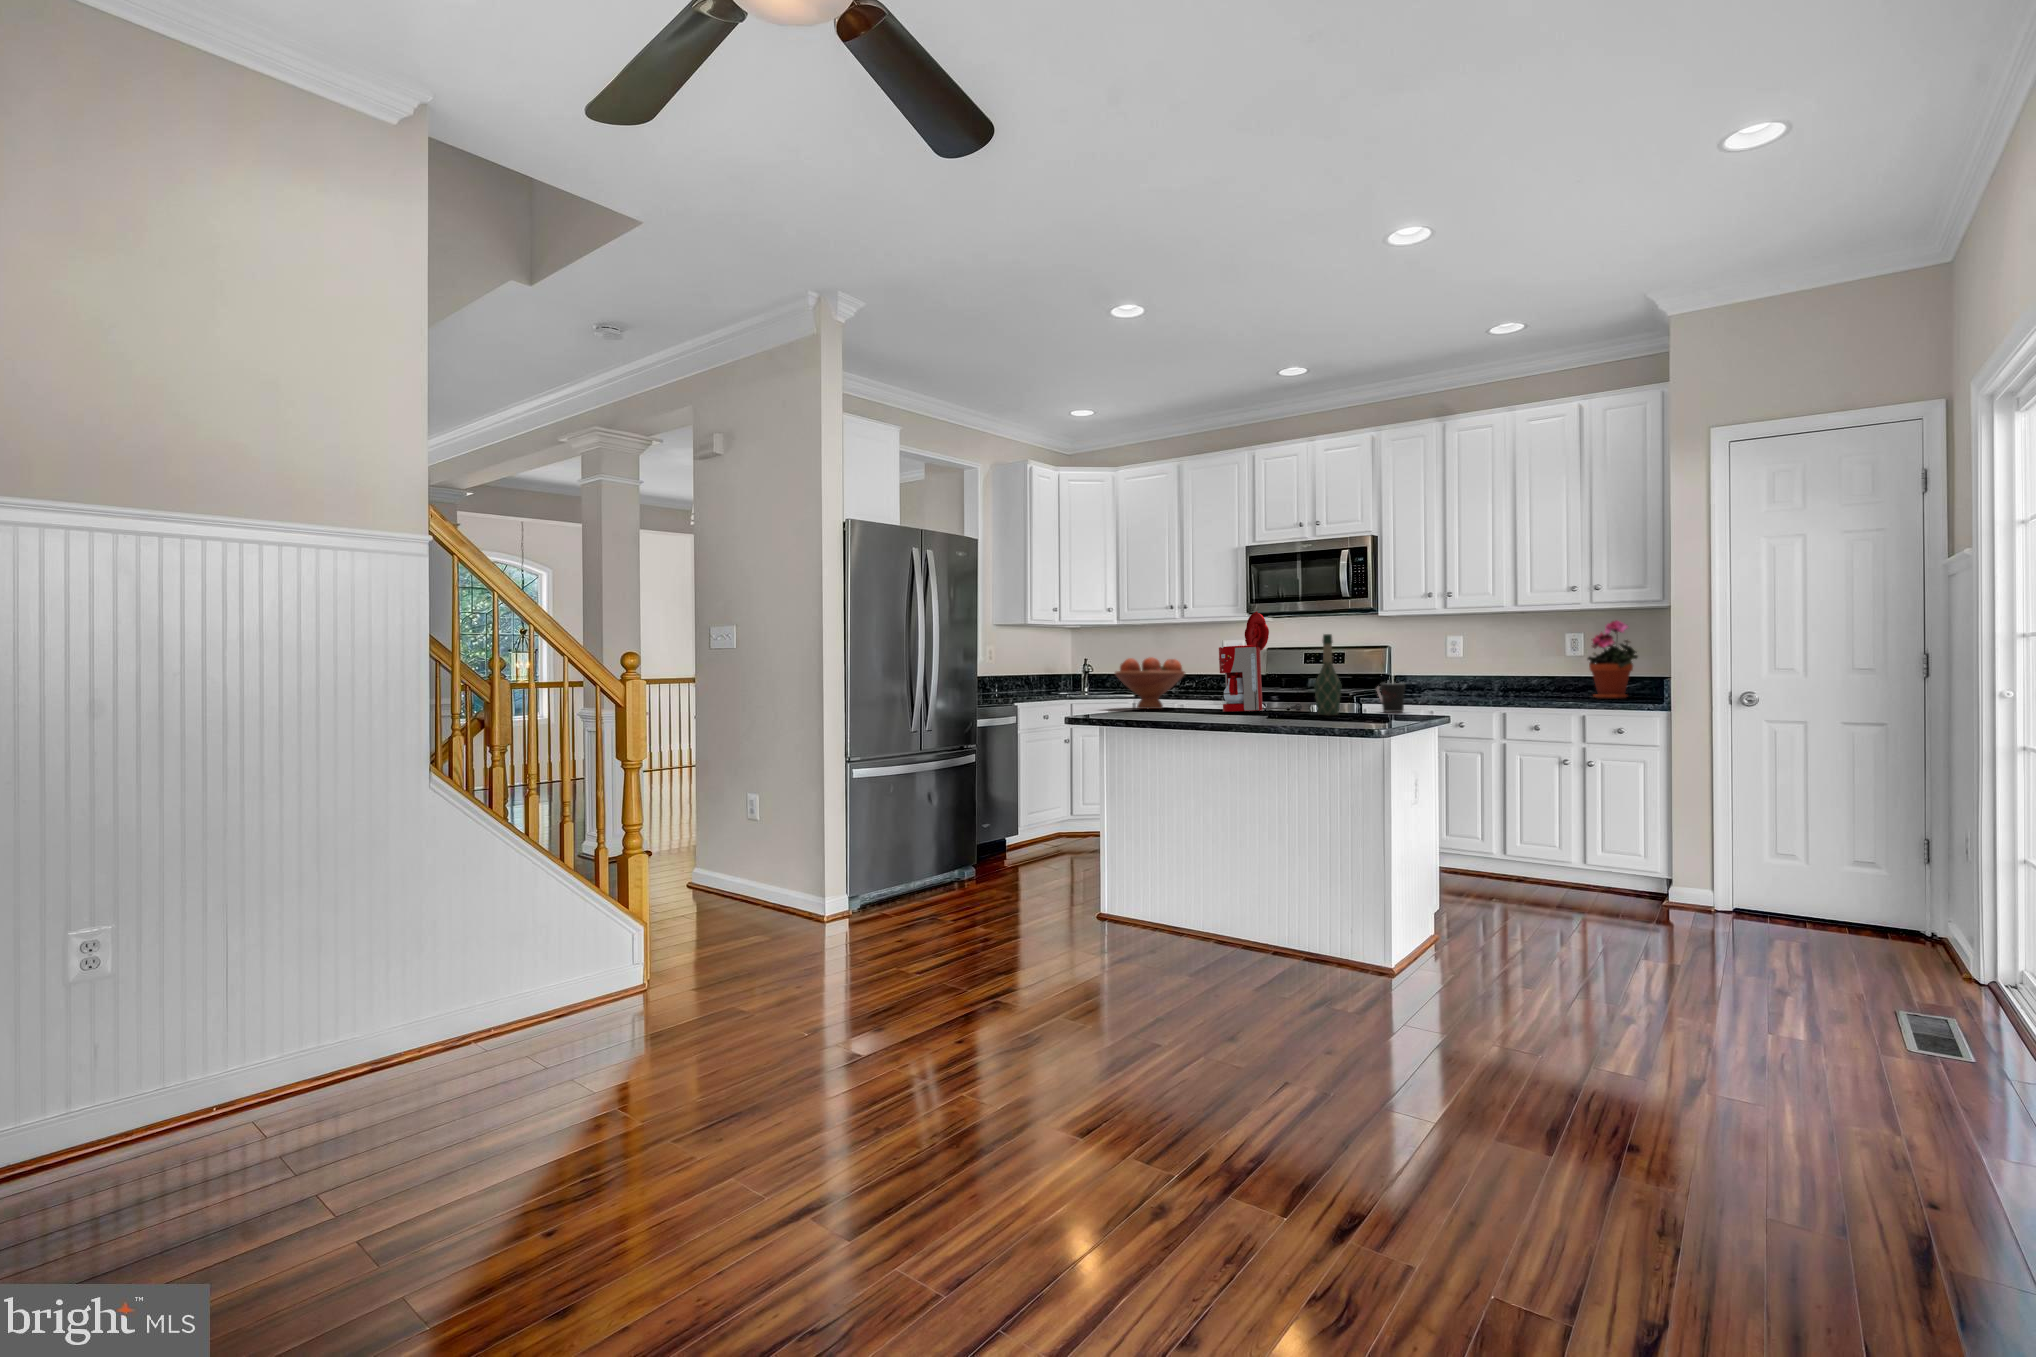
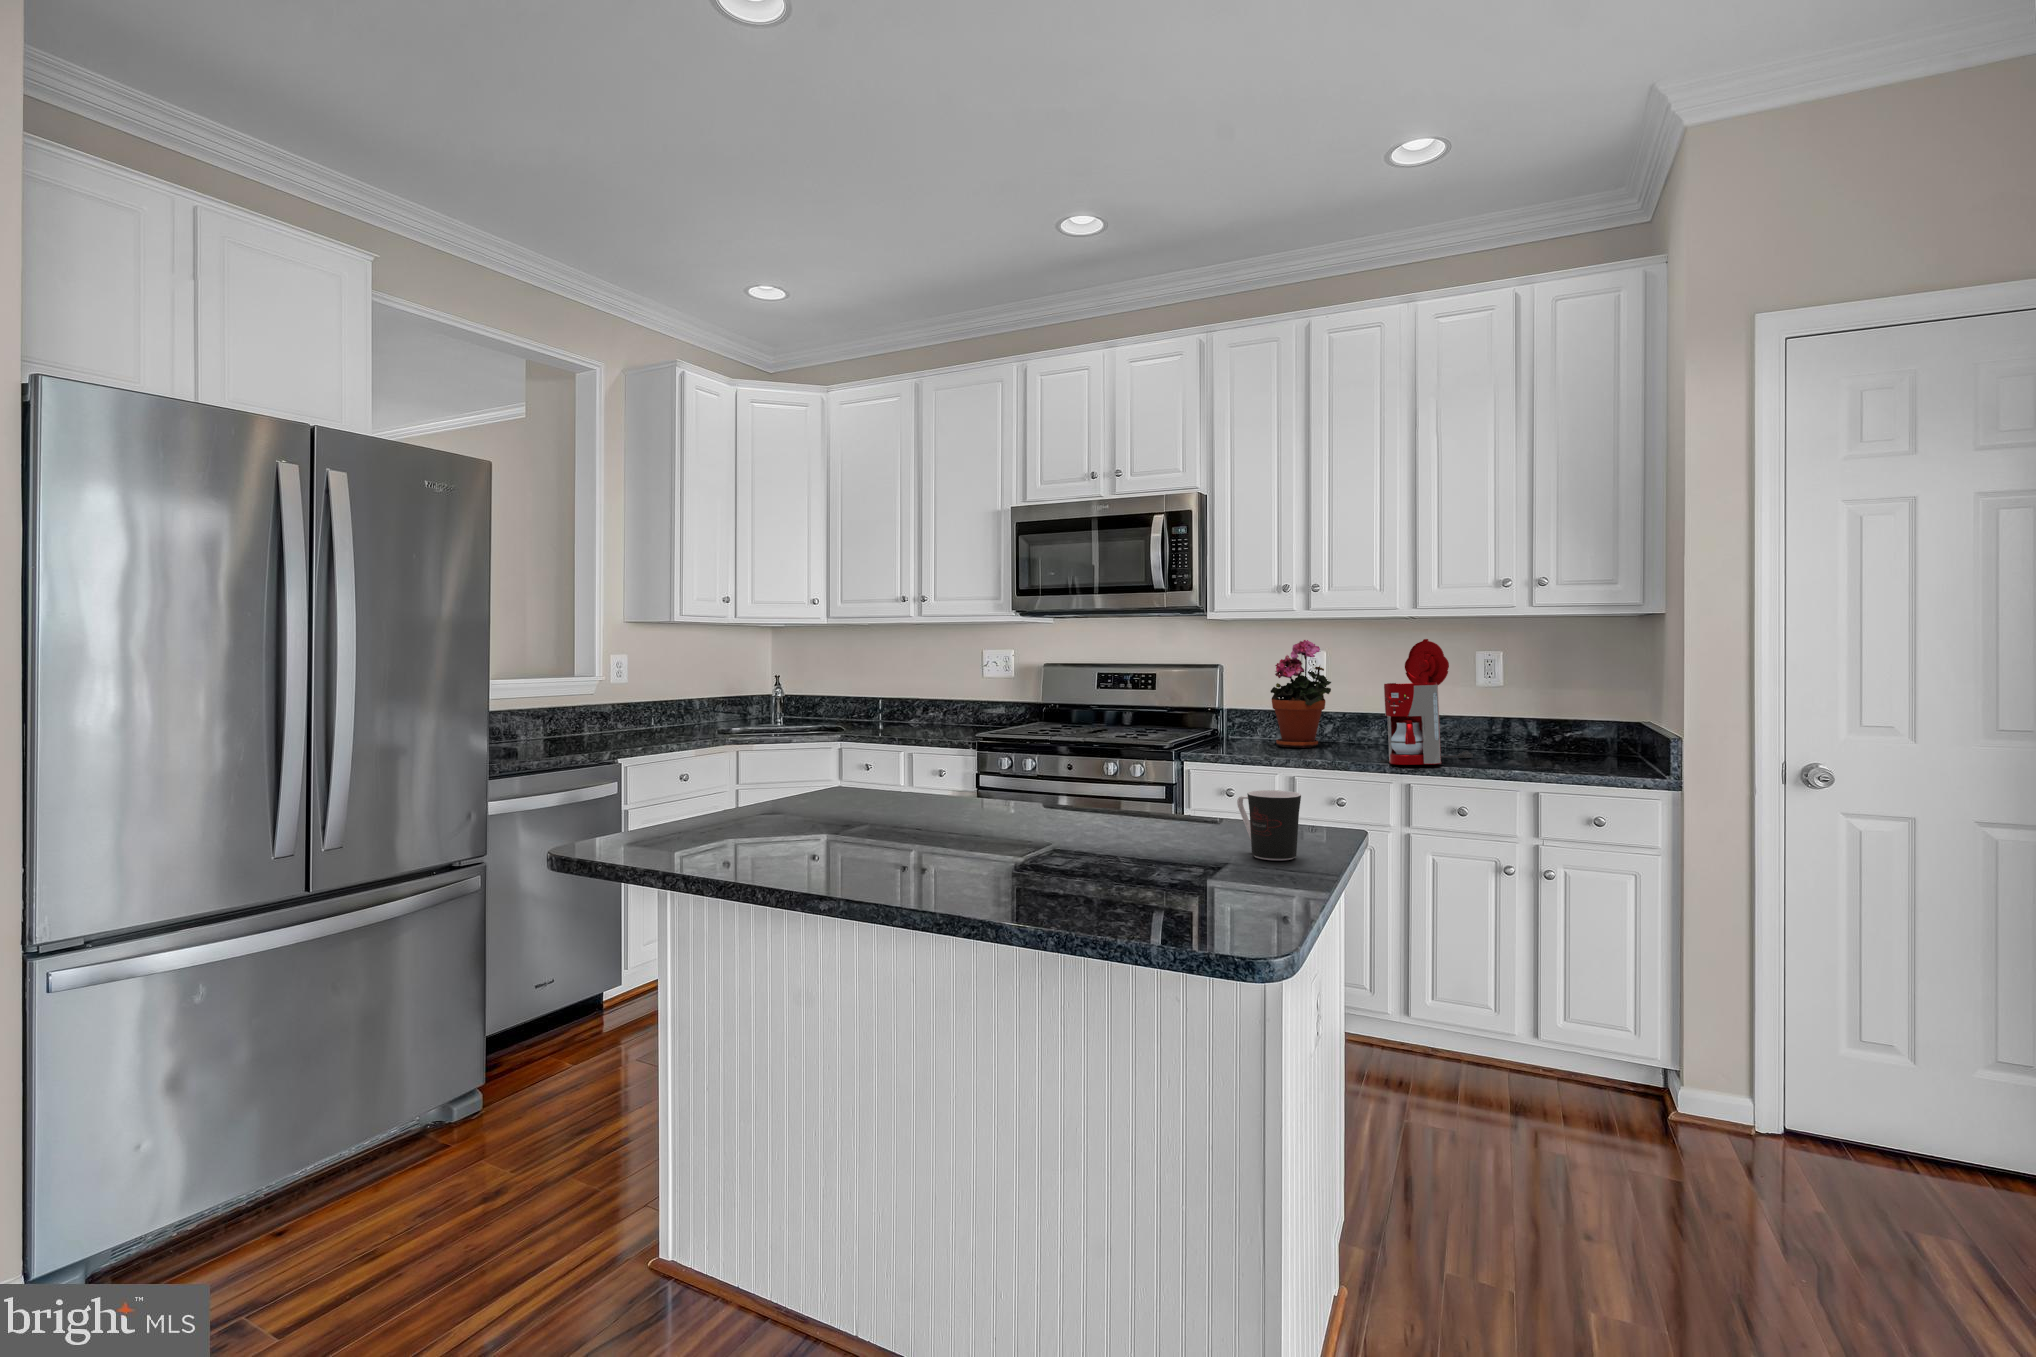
coffee maker: present [1219,612,1302,712] -> present [1384,639,1473,765]
potted plant: present [1588,620,1638,699] -> present [1270,640,1331,748]
wine bottle: present [1314,634,1341,715] -> none [1106,691,1168,886]
fruit bowl: present [1115,657,1185,709] -> none [691,717,846,835]

